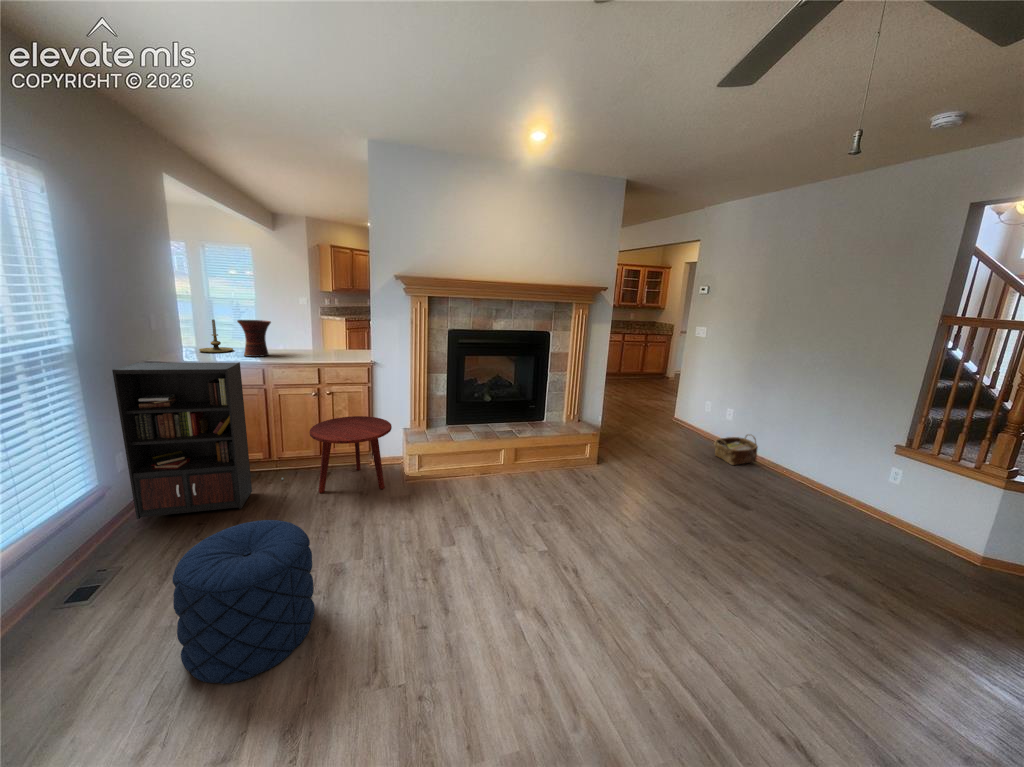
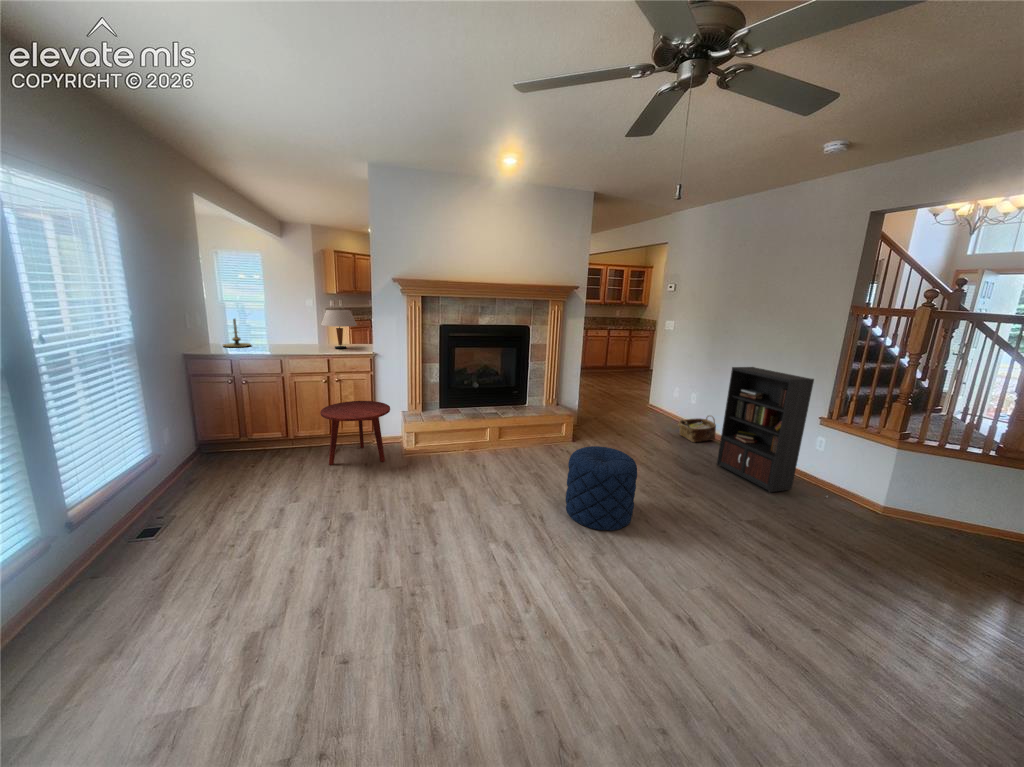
table lamp: none [313,310,355,355] -> present [321,310,357,349]
vase: present [237,320,271,357] -> none [256,318,285,350]
bookcase: present [112,362,284,519] -> present [717,367,828,498]
pouf: present [173,520,315,684] -> present [566,446,637,531]

